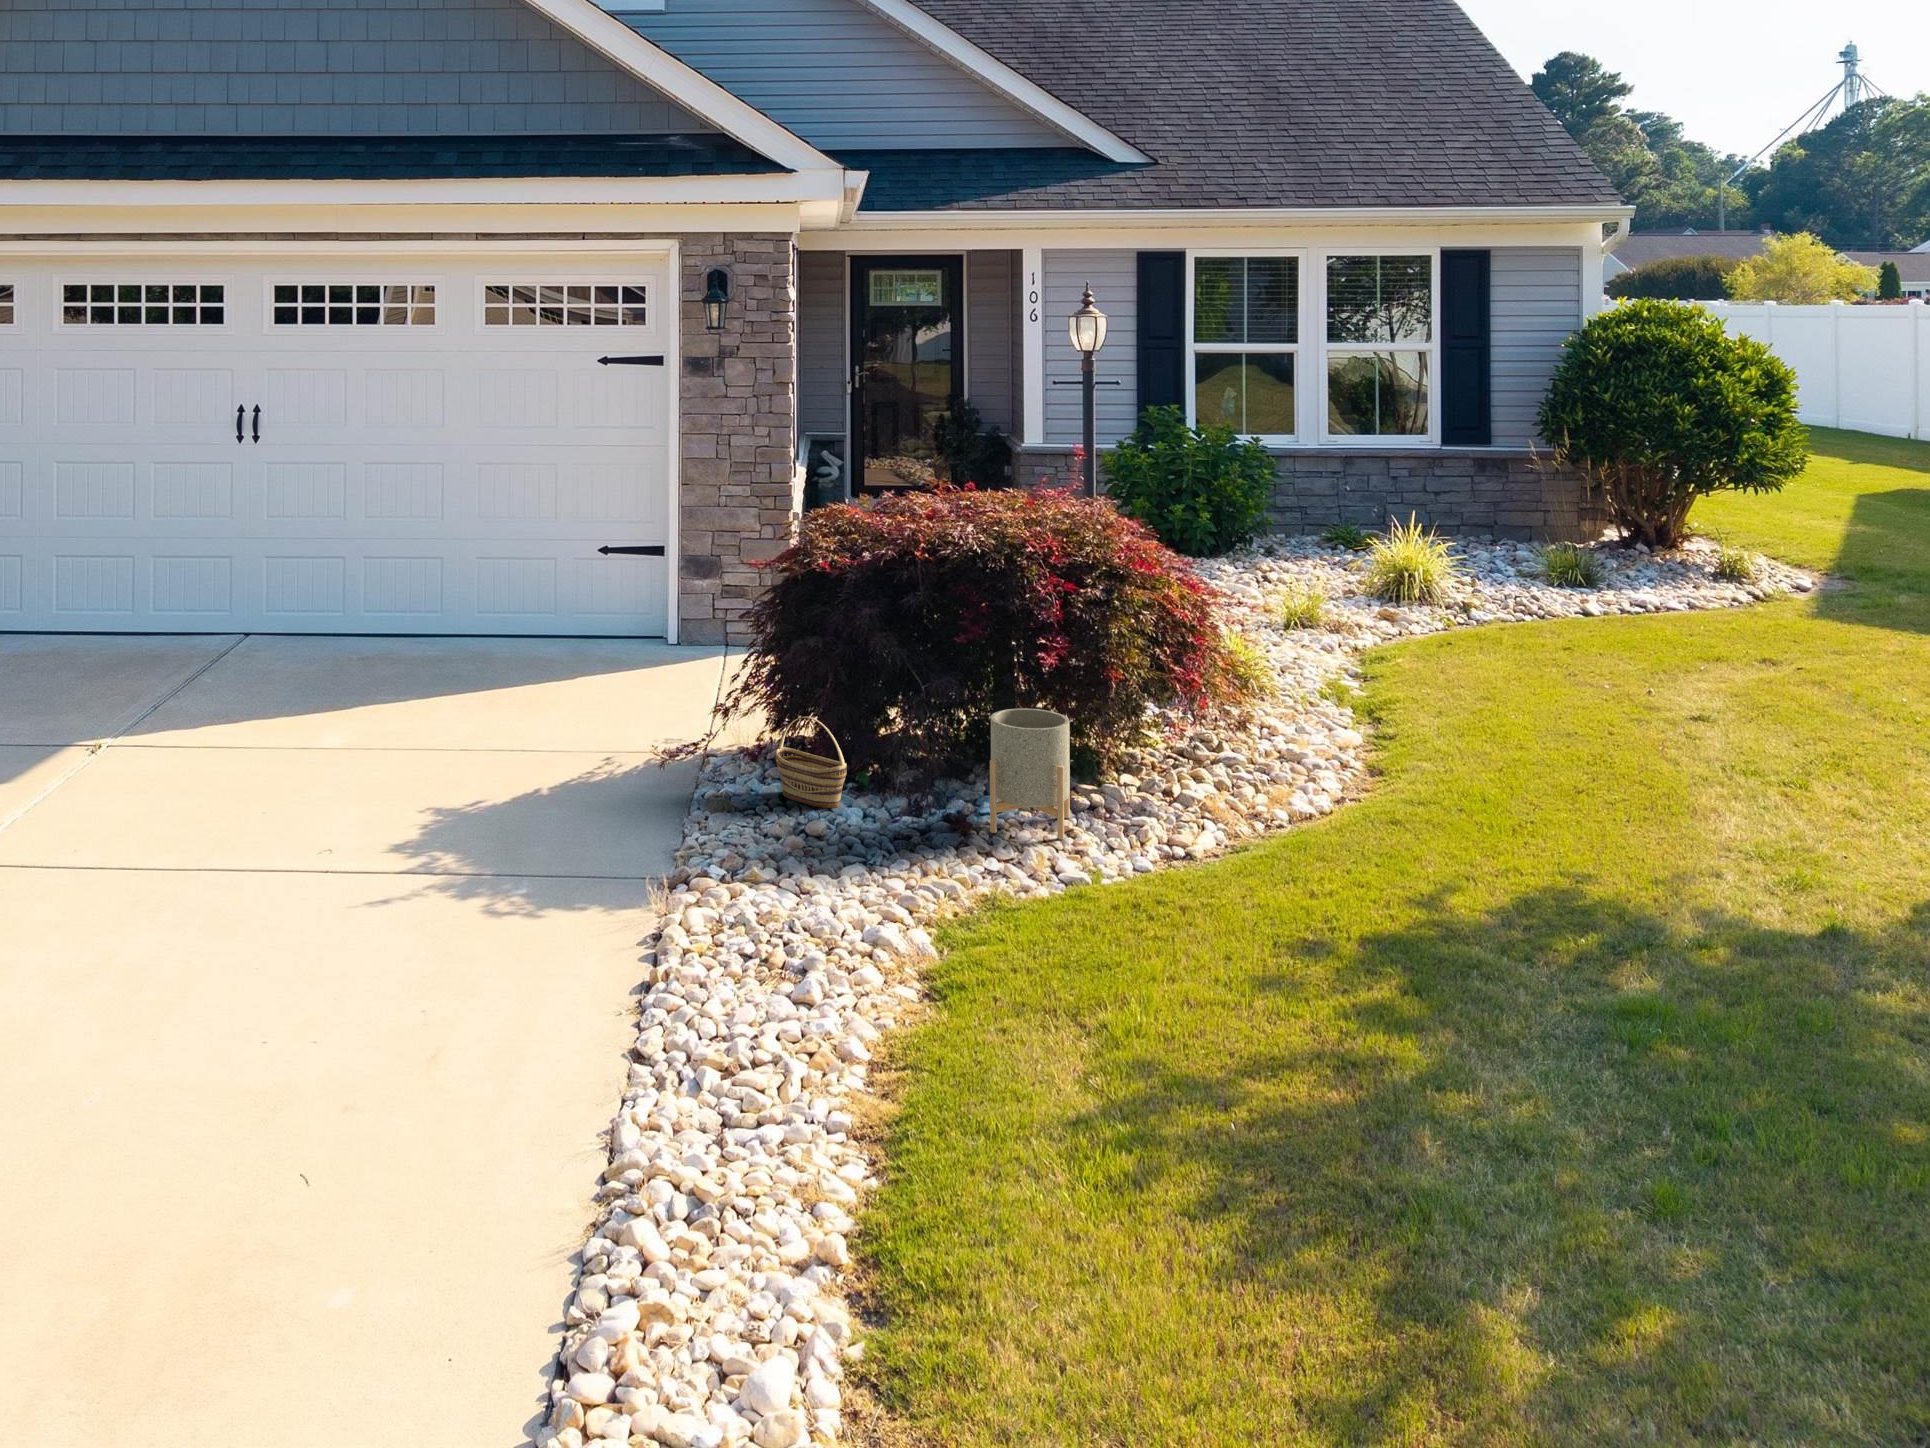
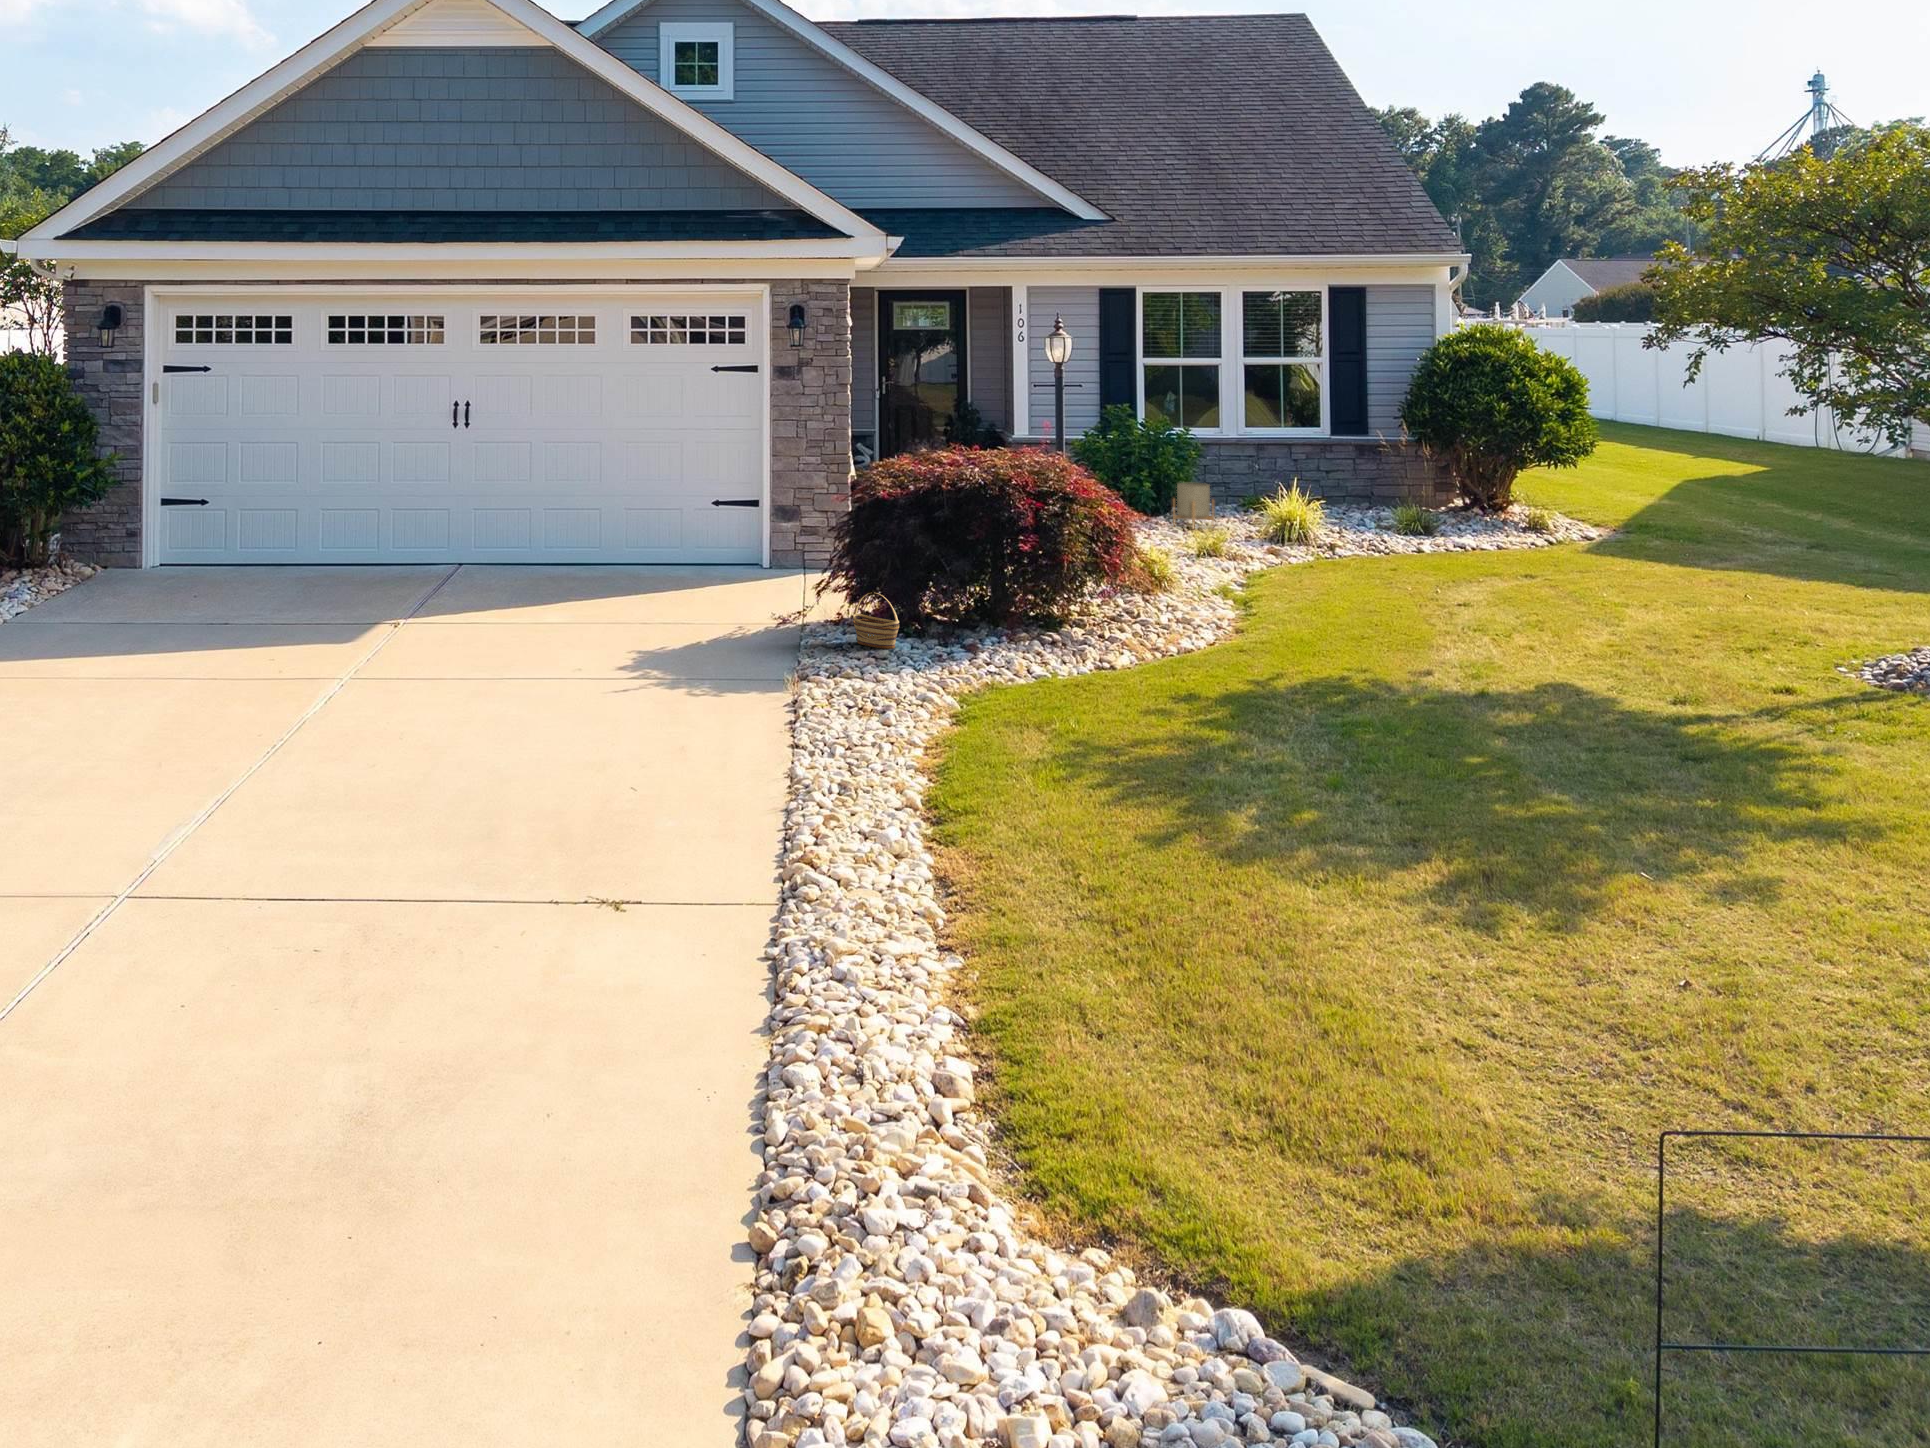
planter: present [990,708,1070,840] -> present [1173,483,1214,529]

